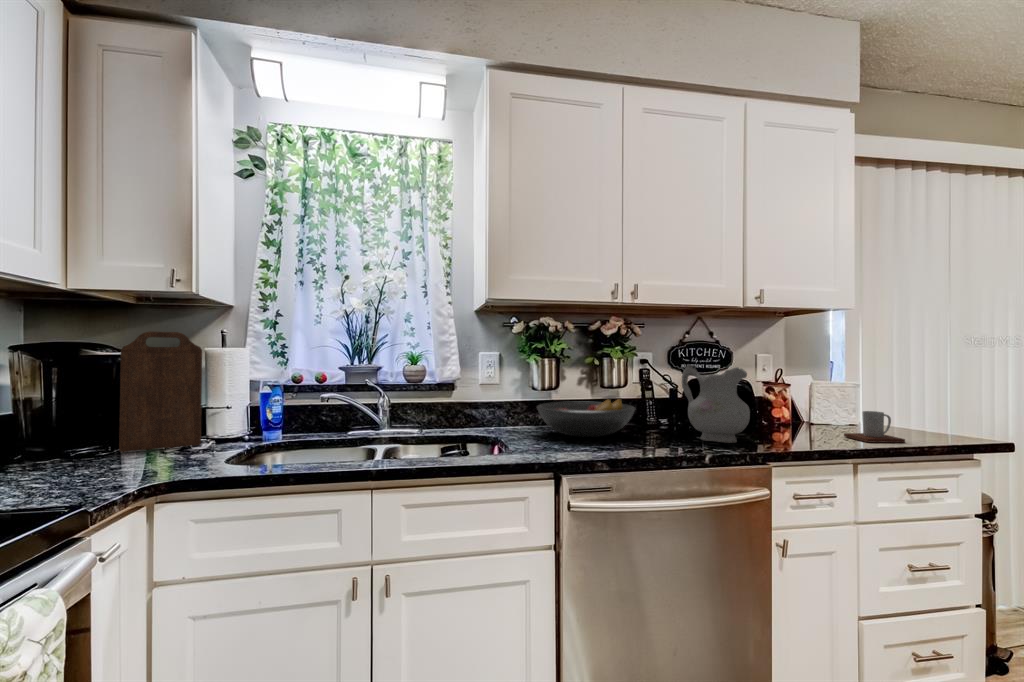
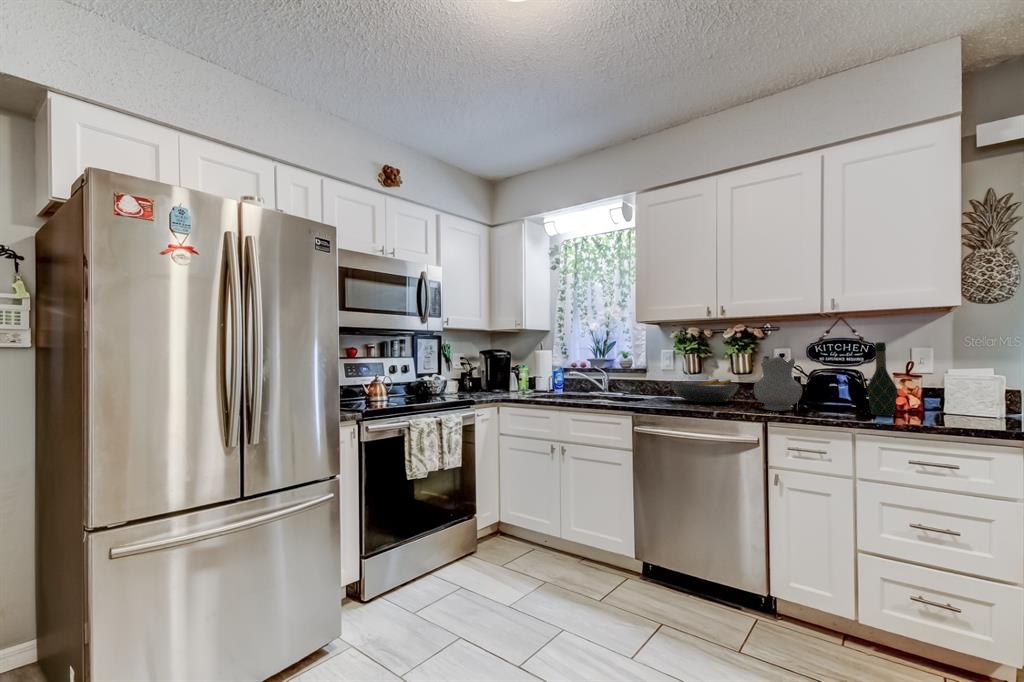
cutting board: present [119,331,202,452] -> none [501,343,529,391]
wine bottle: none [788,350,819,435] -> present [867,342,897,416]
mug: present [844,411,905,443] -> none [902,396,953,424]

